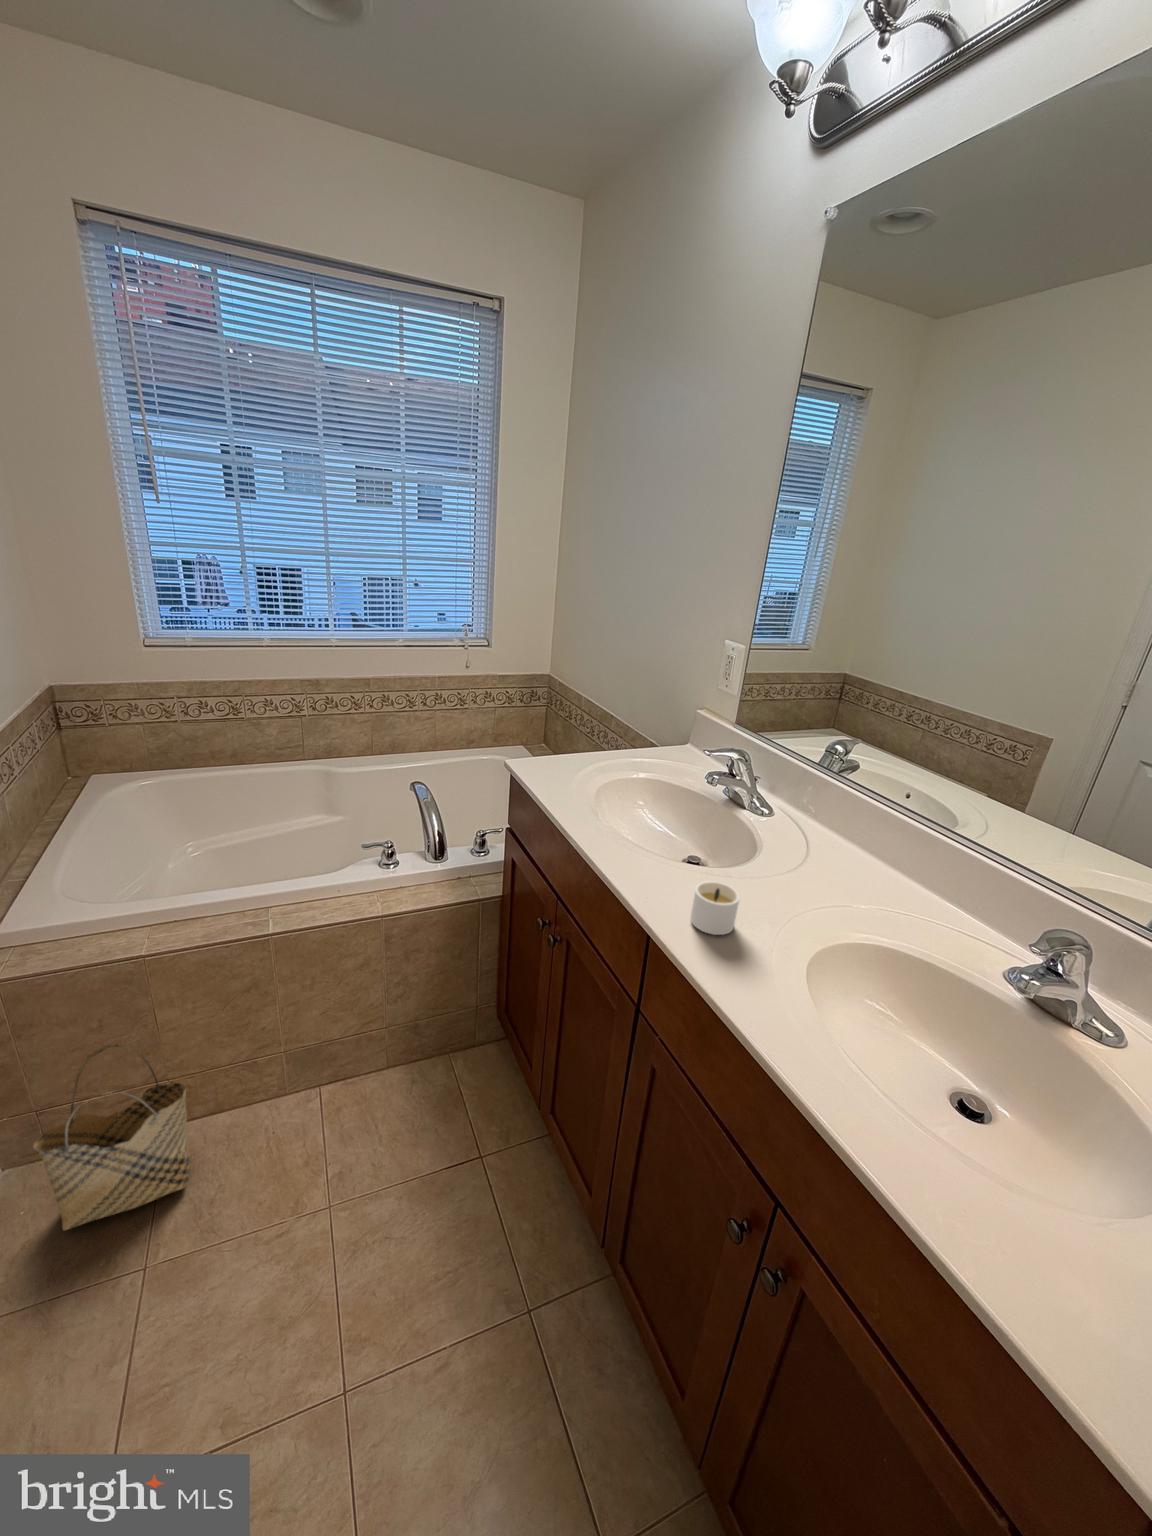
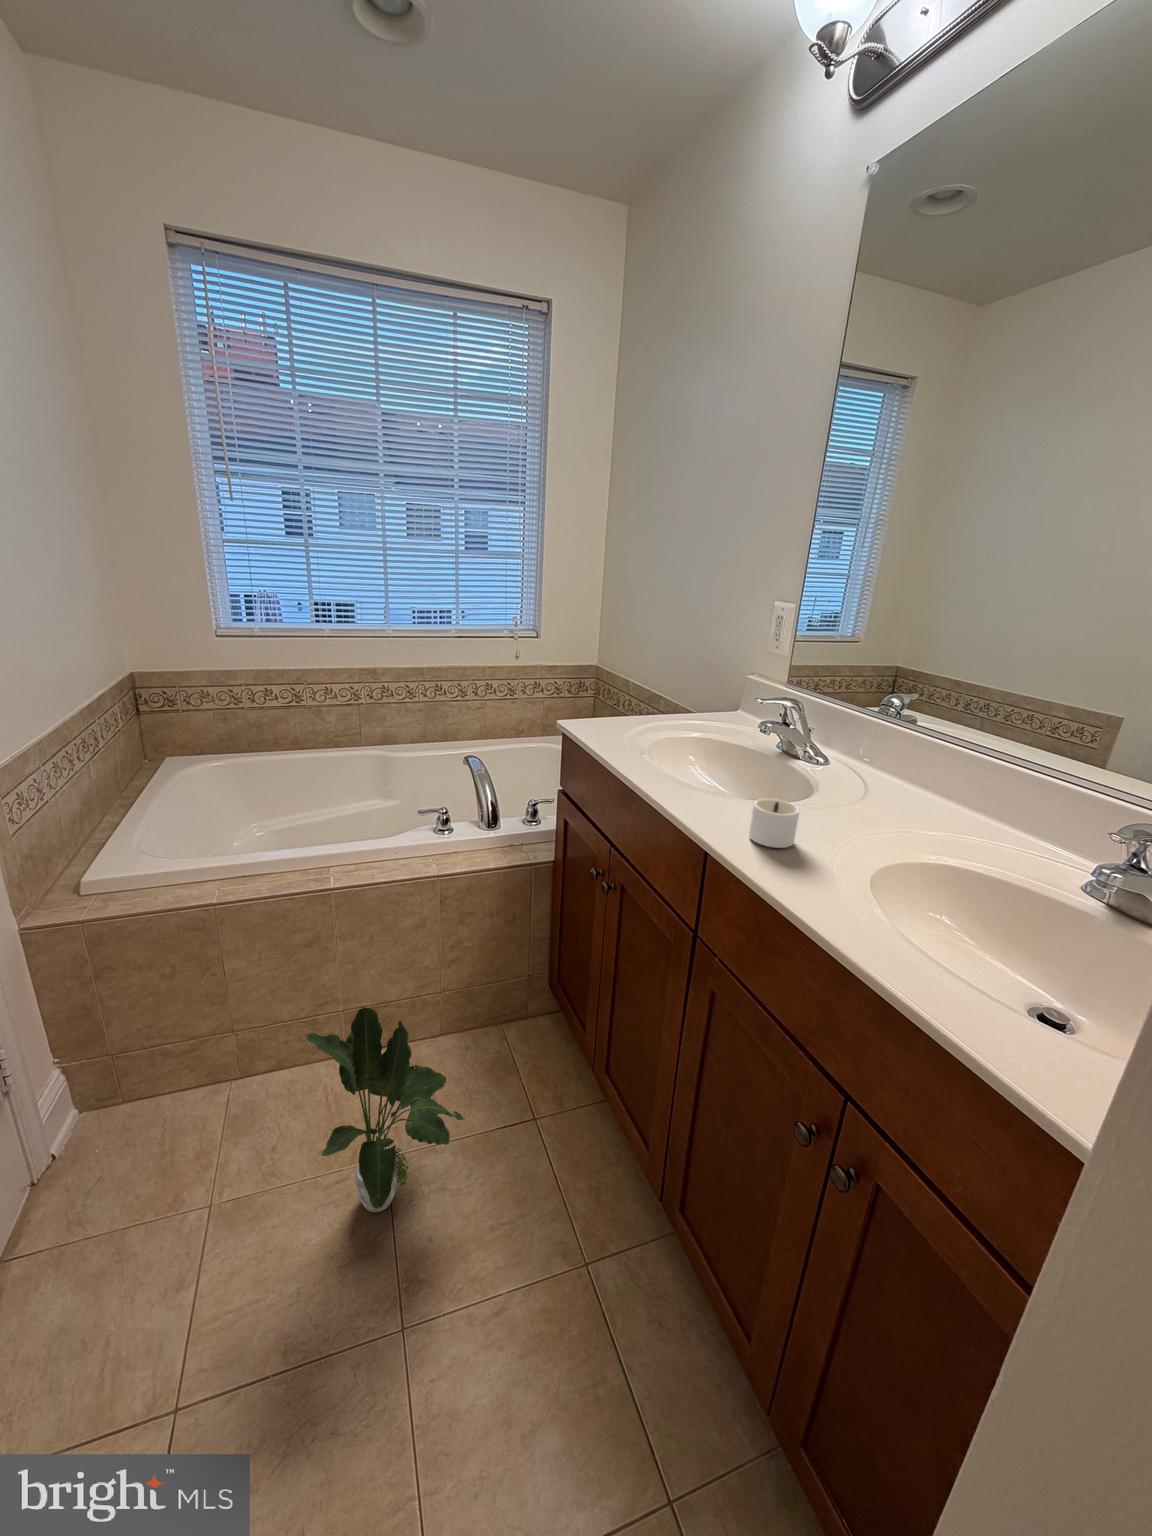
woven basket: present [34,1044,190,1231] -> none [109,989,252,1169]
potted plant: none [242,1071,409,1278] -> present [306,1007,464,1212]

